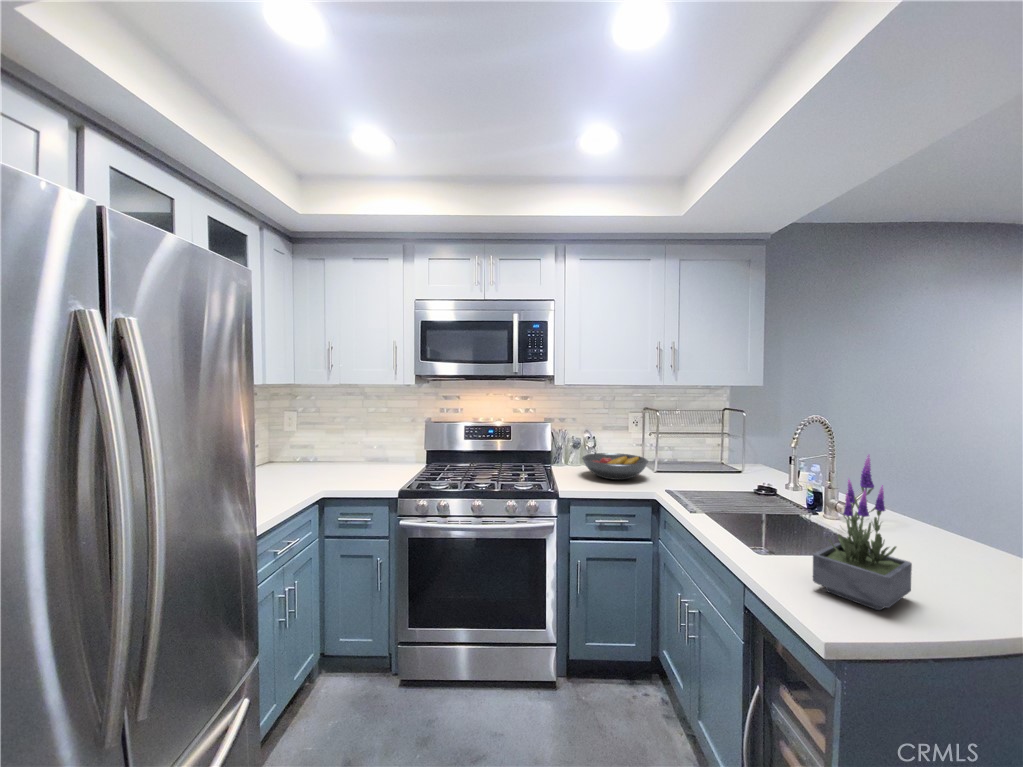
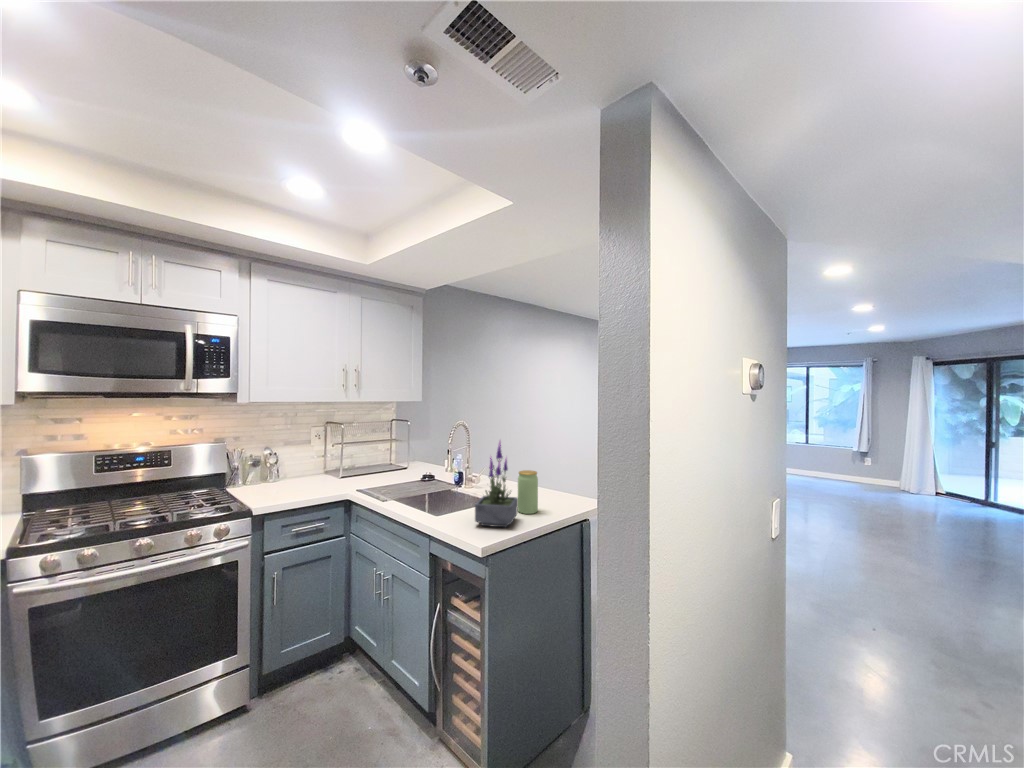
fruit bowl: present [582,453,648,480] -> none [270,465,338,489]
jar: none [917,515,971,601] -> present [518,470,538,514]

